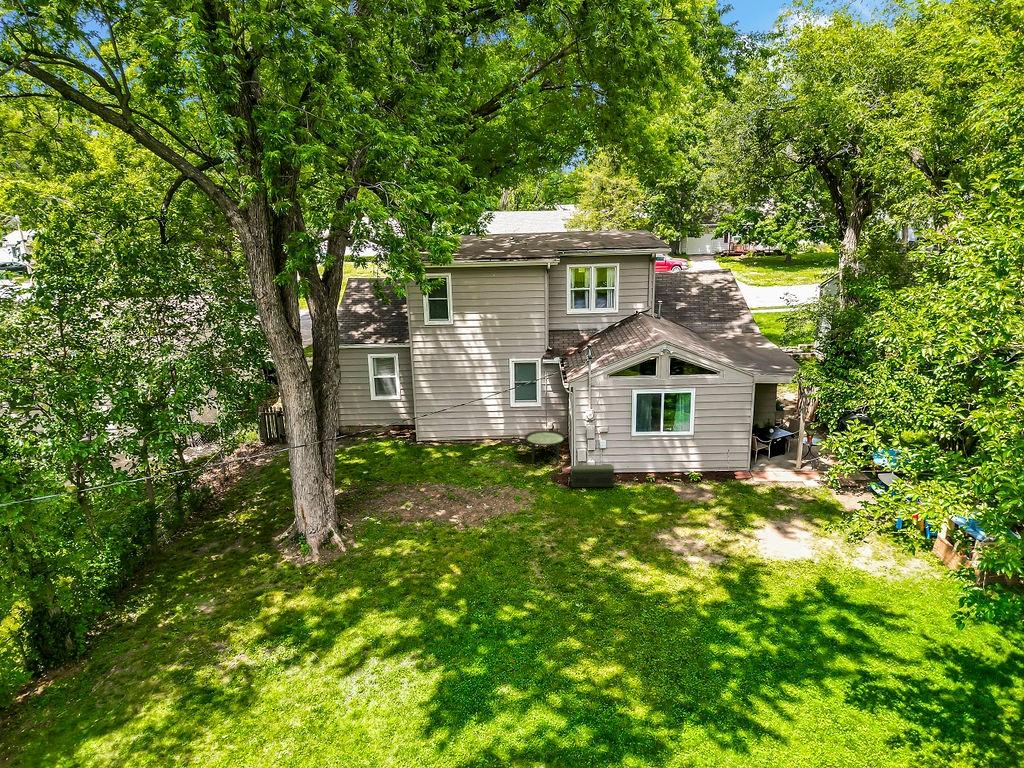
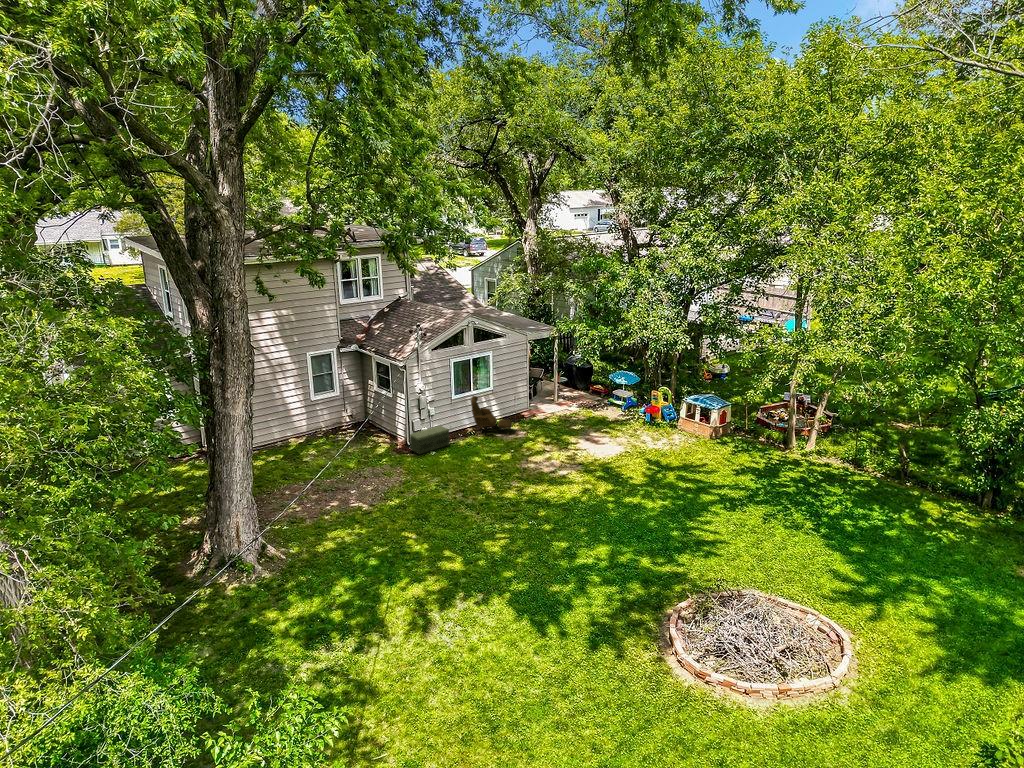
round table: present [525,430,565,464] -> none [344,414,383,448]
lounge chair: none [653,437,704,494] -> present [471,396,512,435]

